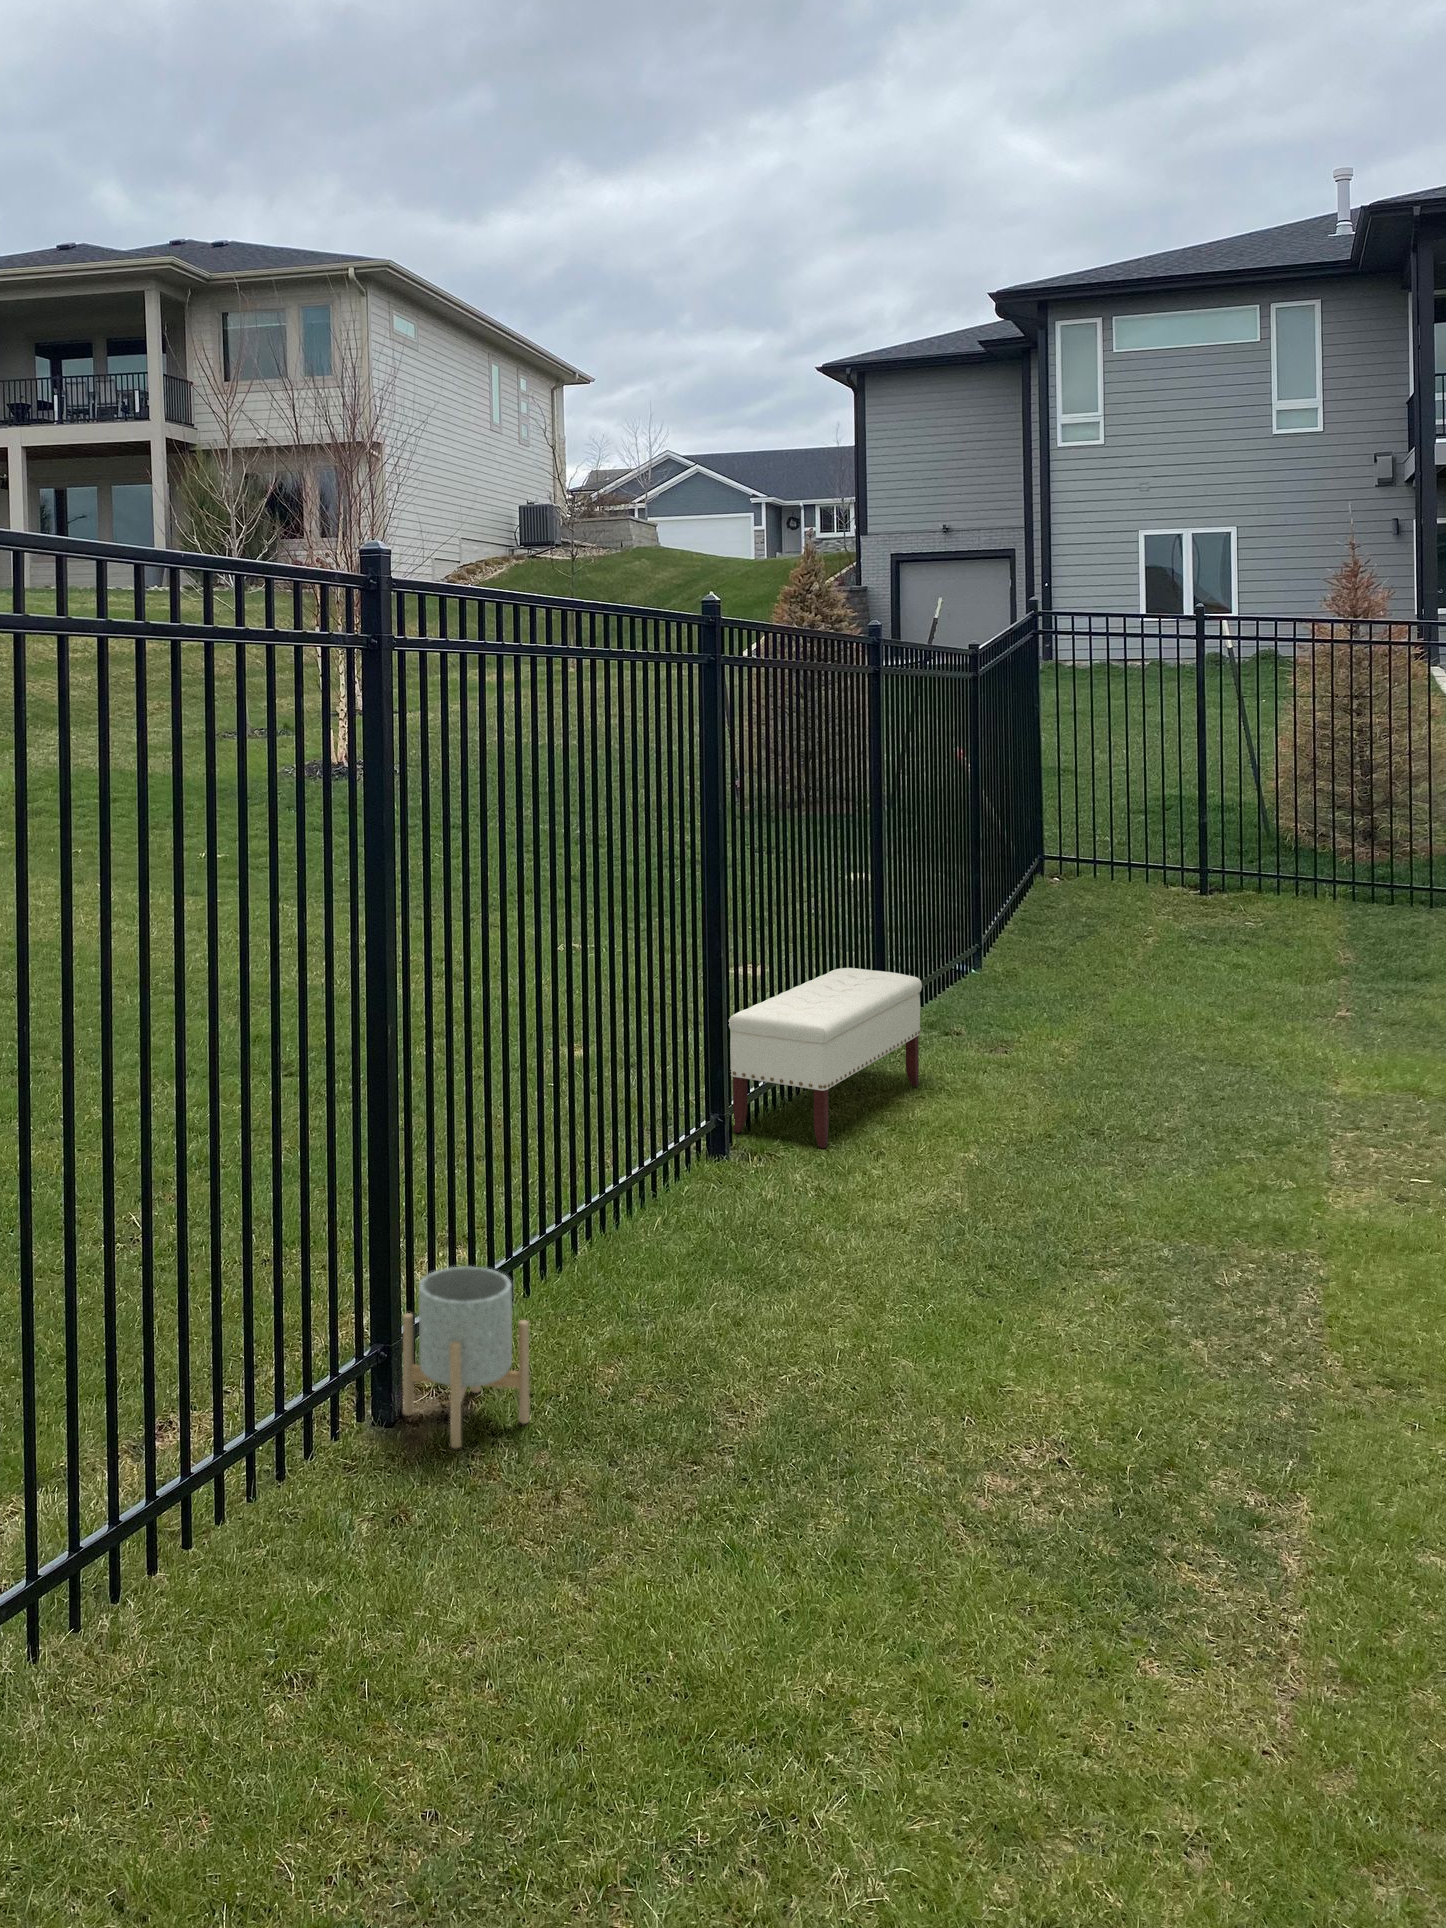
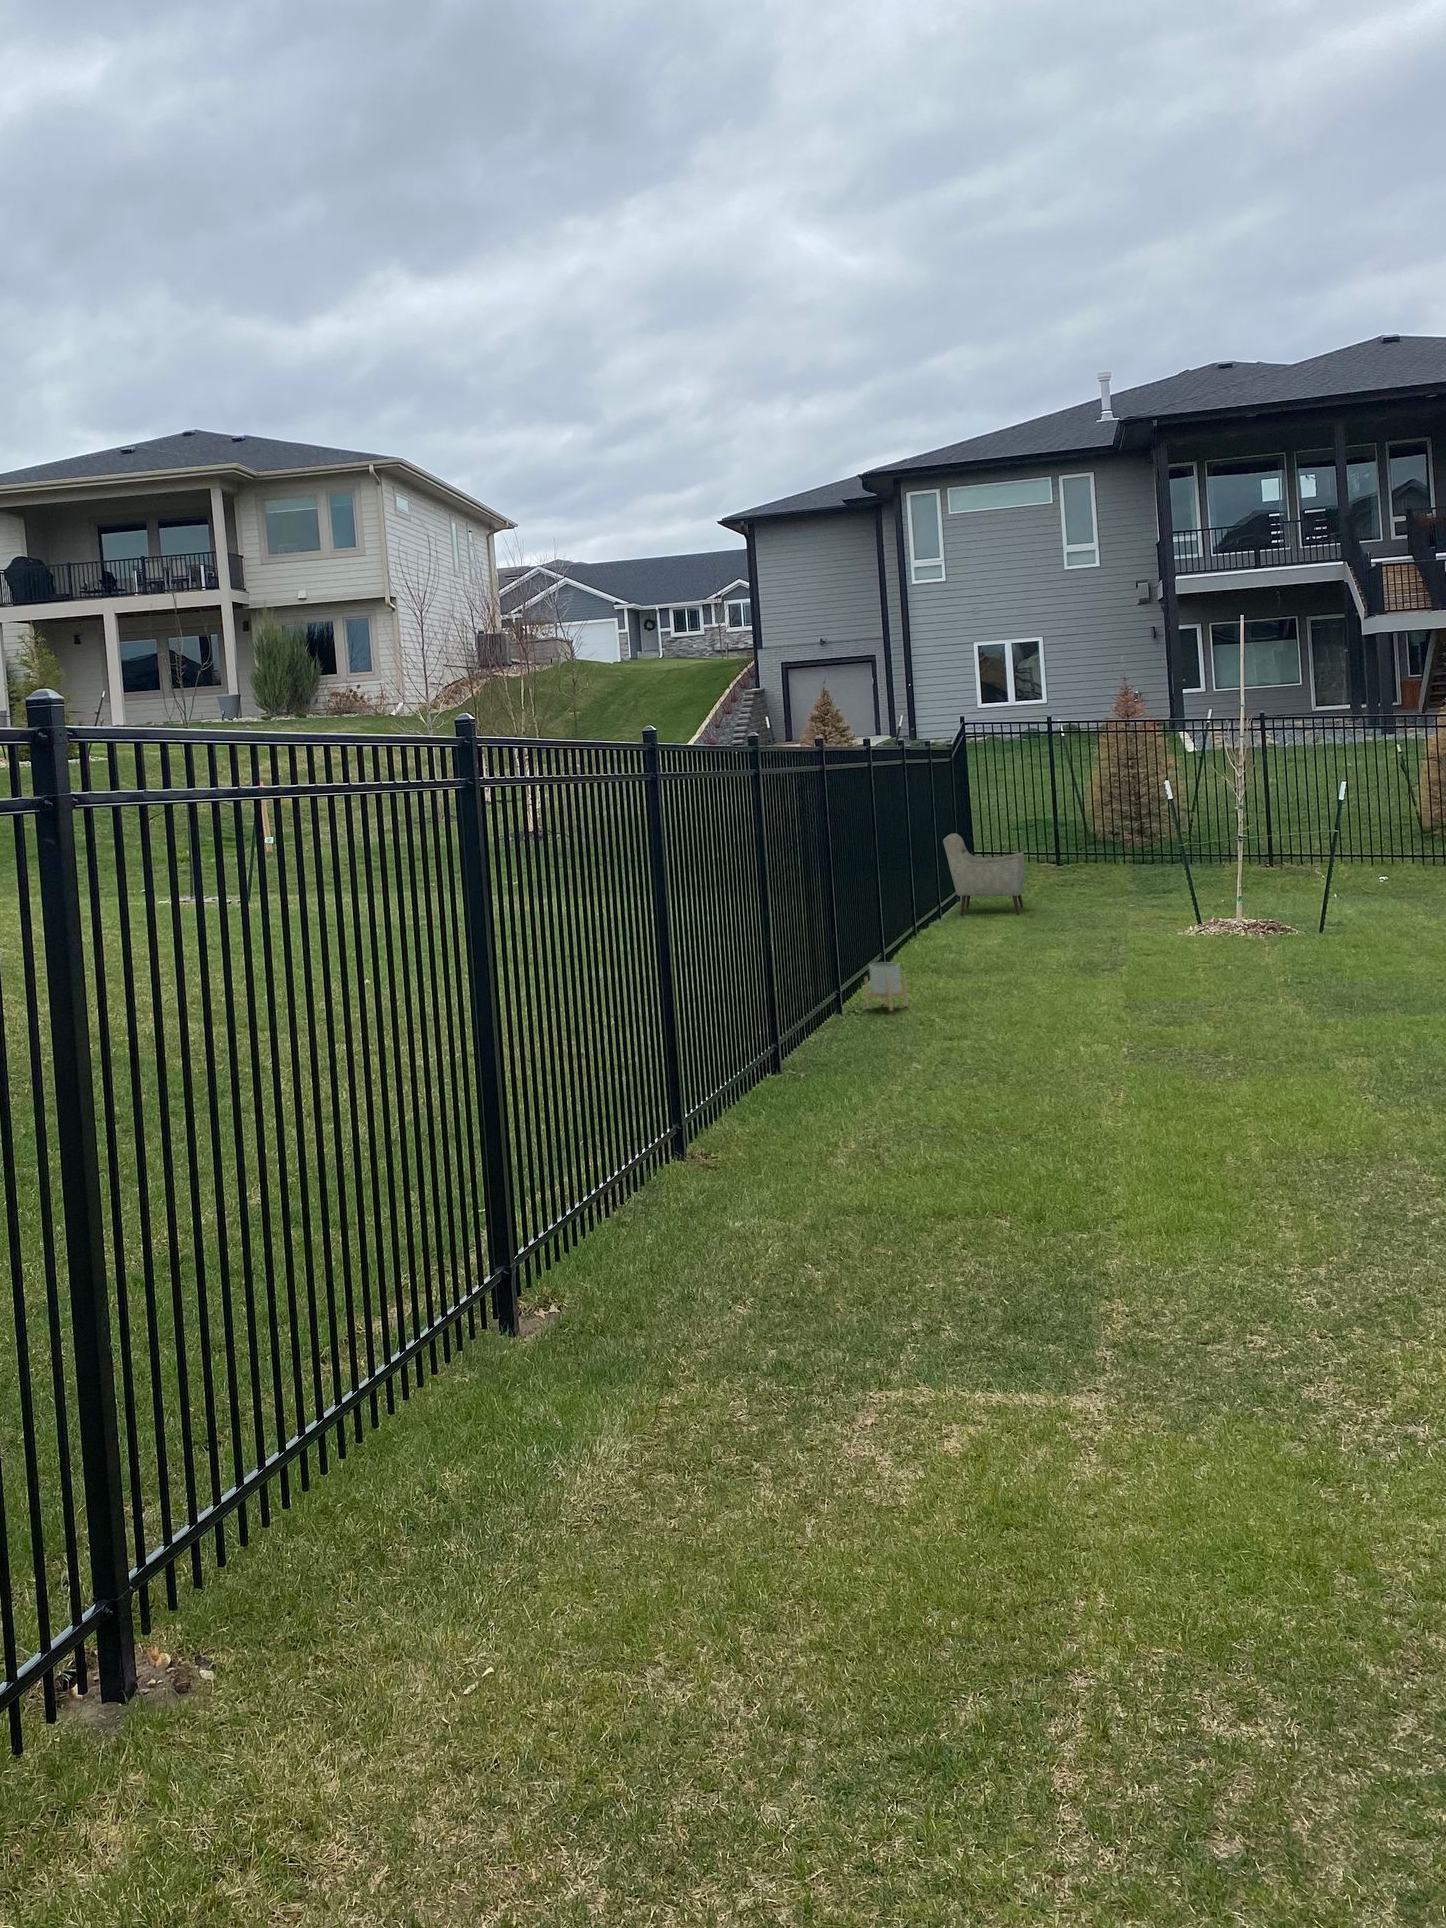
chair: none [940,826,1111,1007] -> present [943,833,1025,916]
bench: present [729,968,922,1148] -> none [896,892,964,958]

